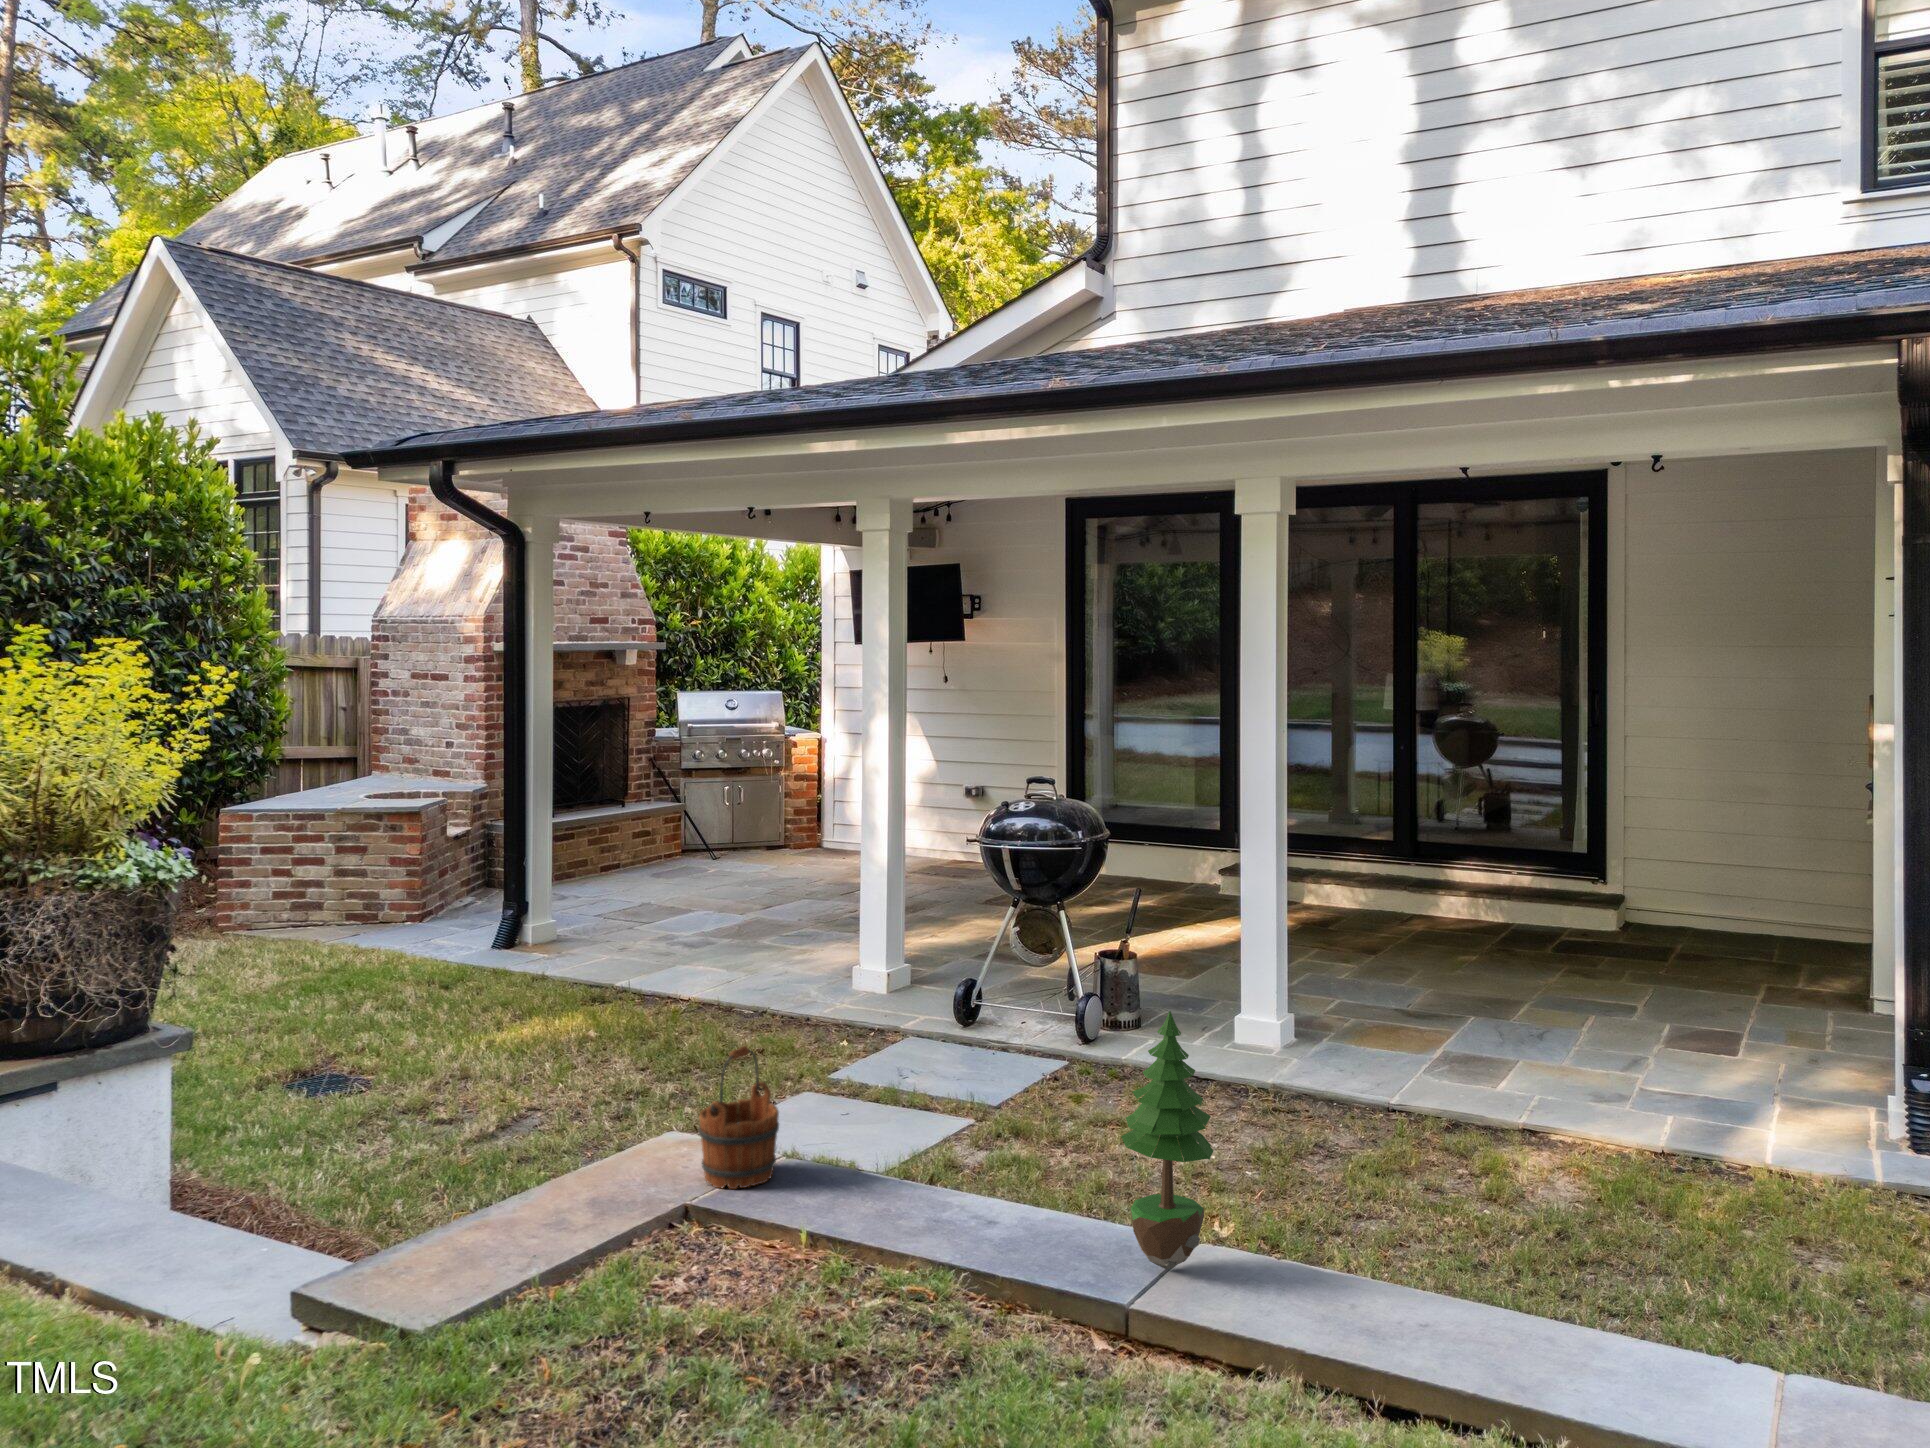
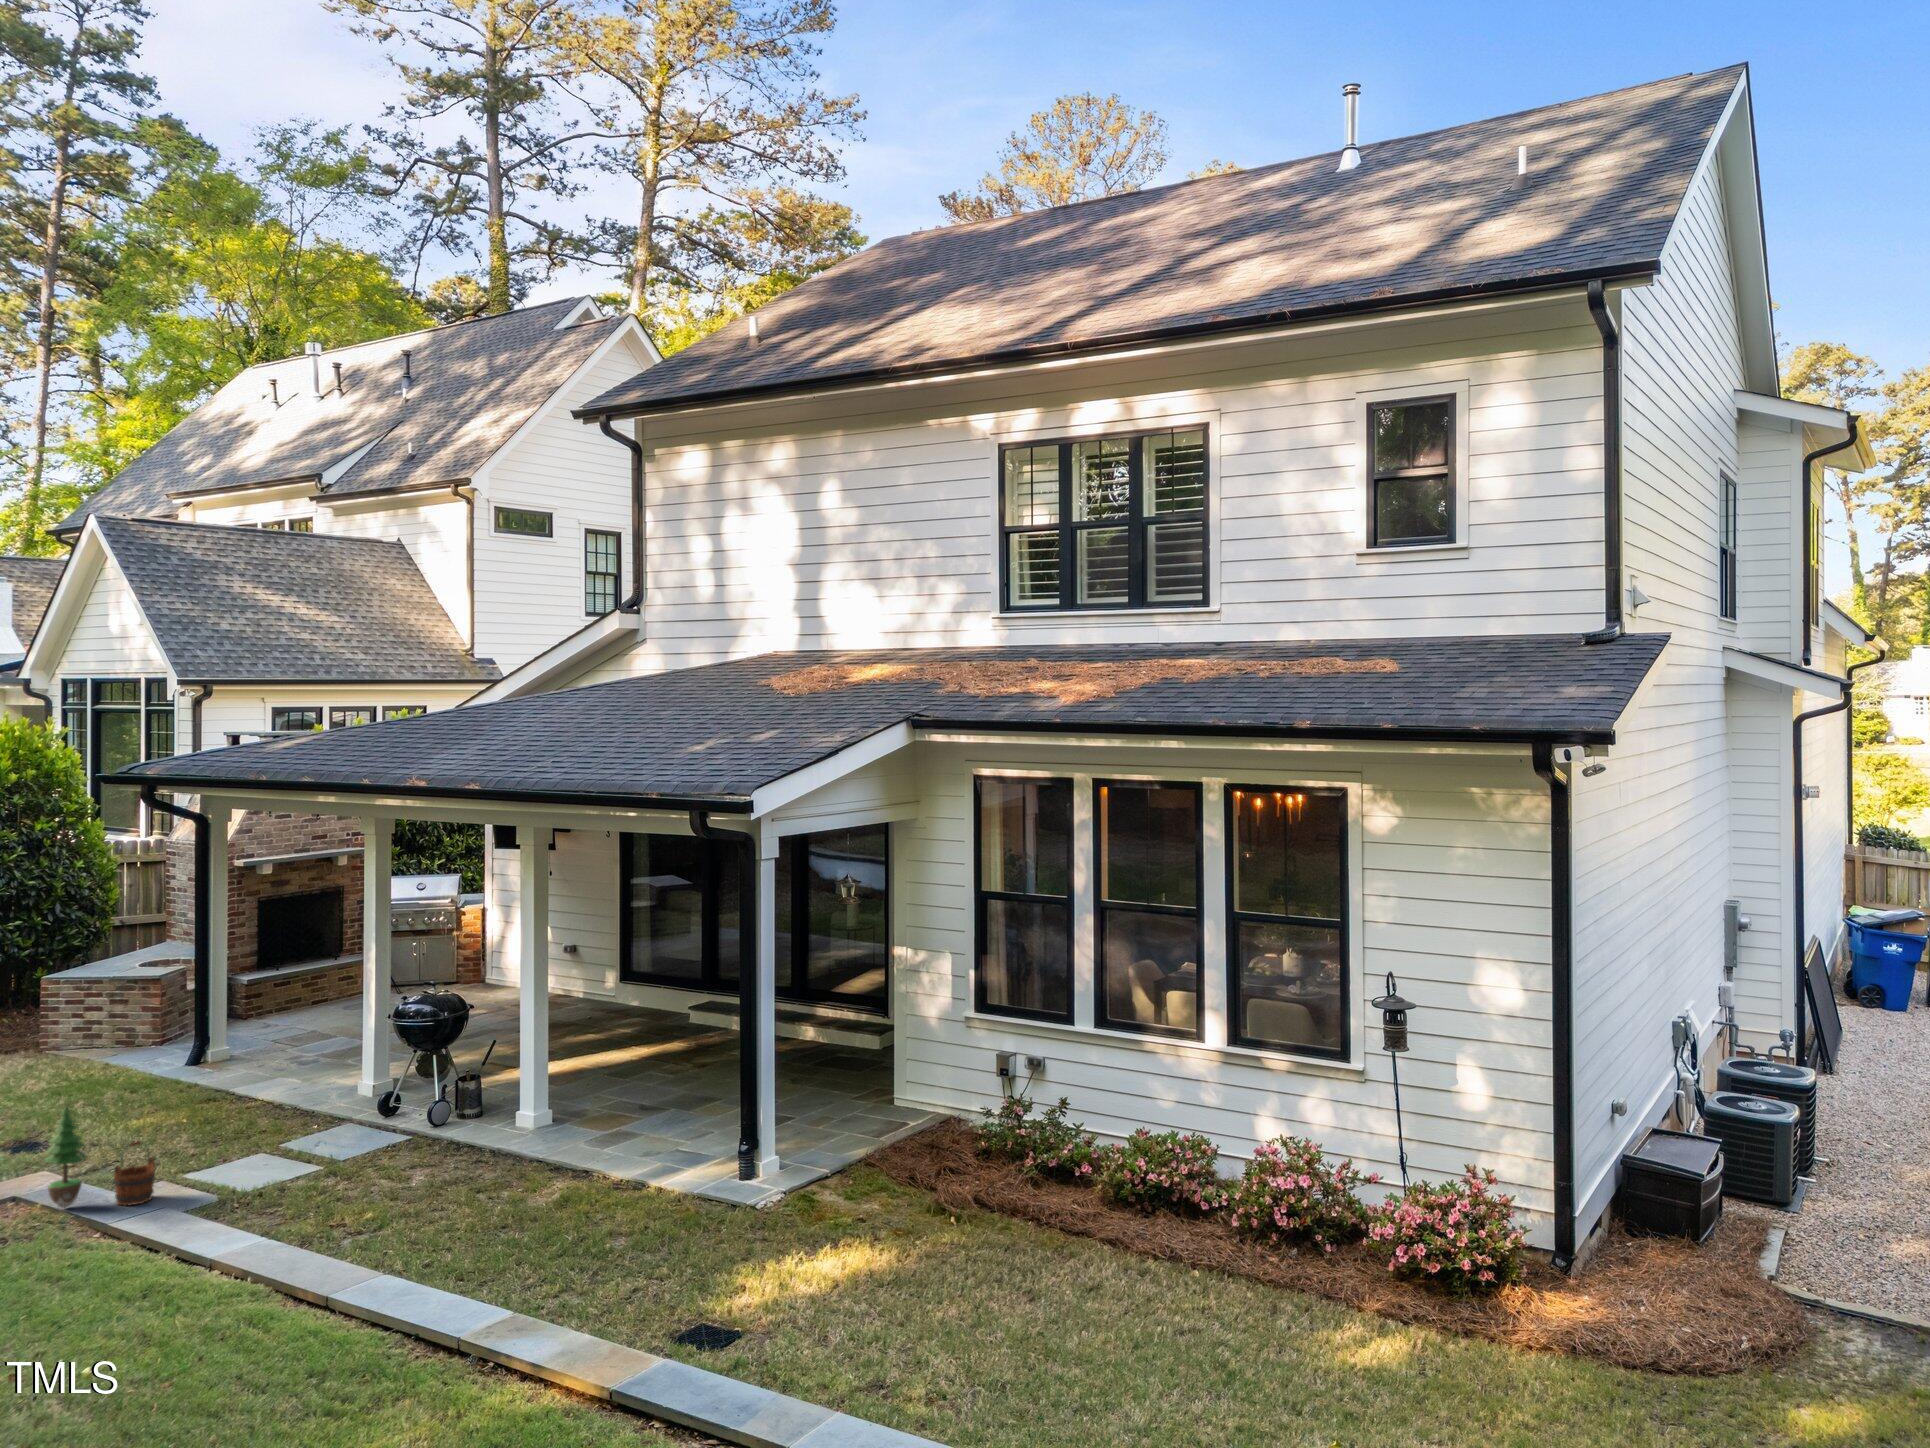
potted tree: present [1121,1011,1214,1269] -> present [45,1107,86,1208]

